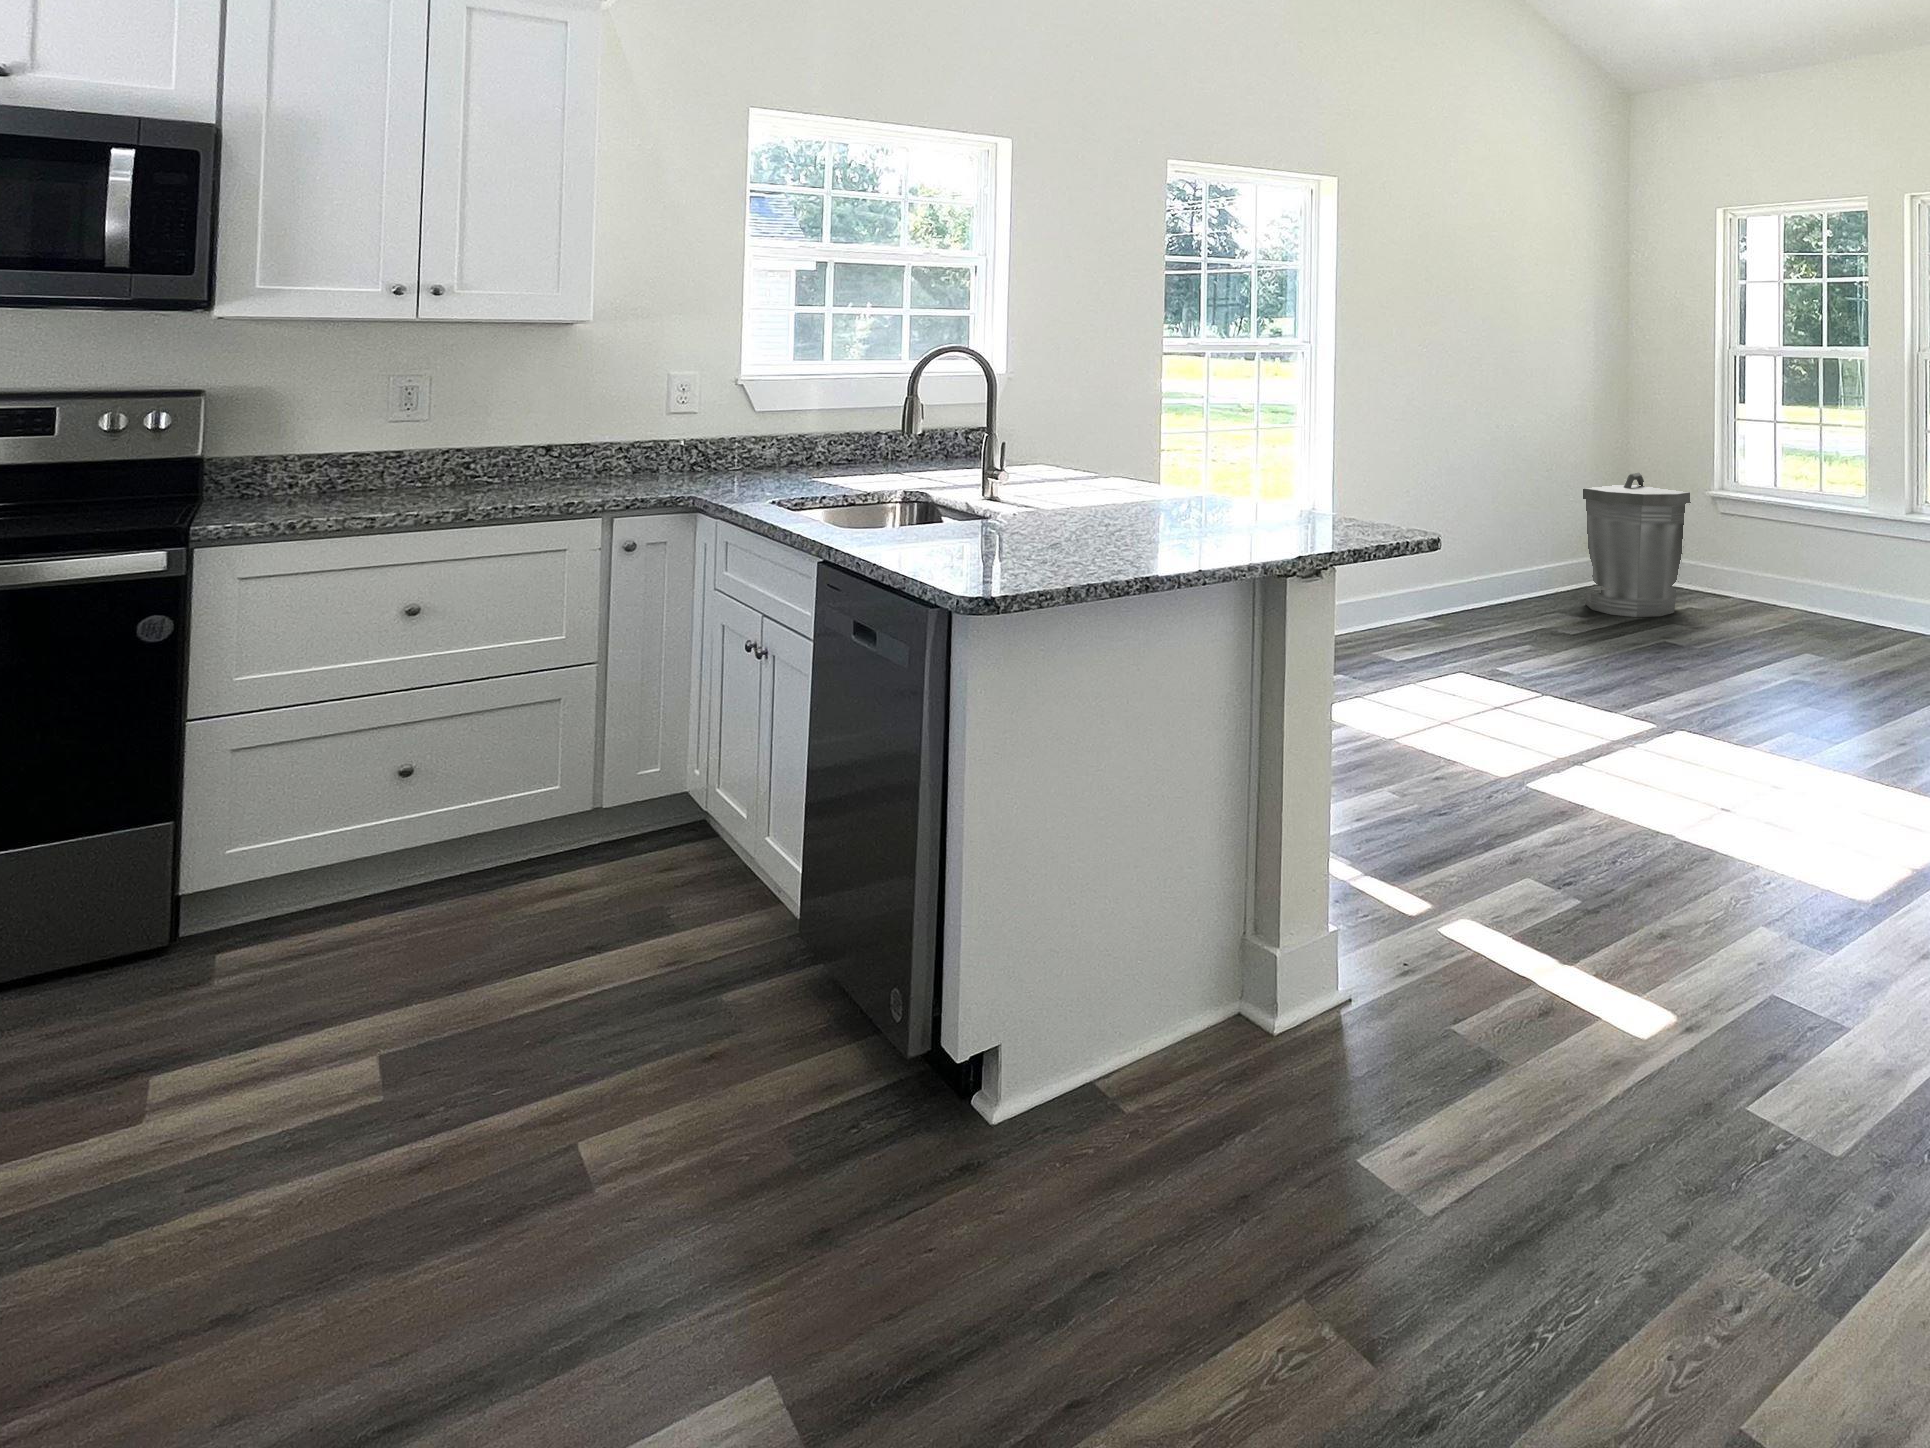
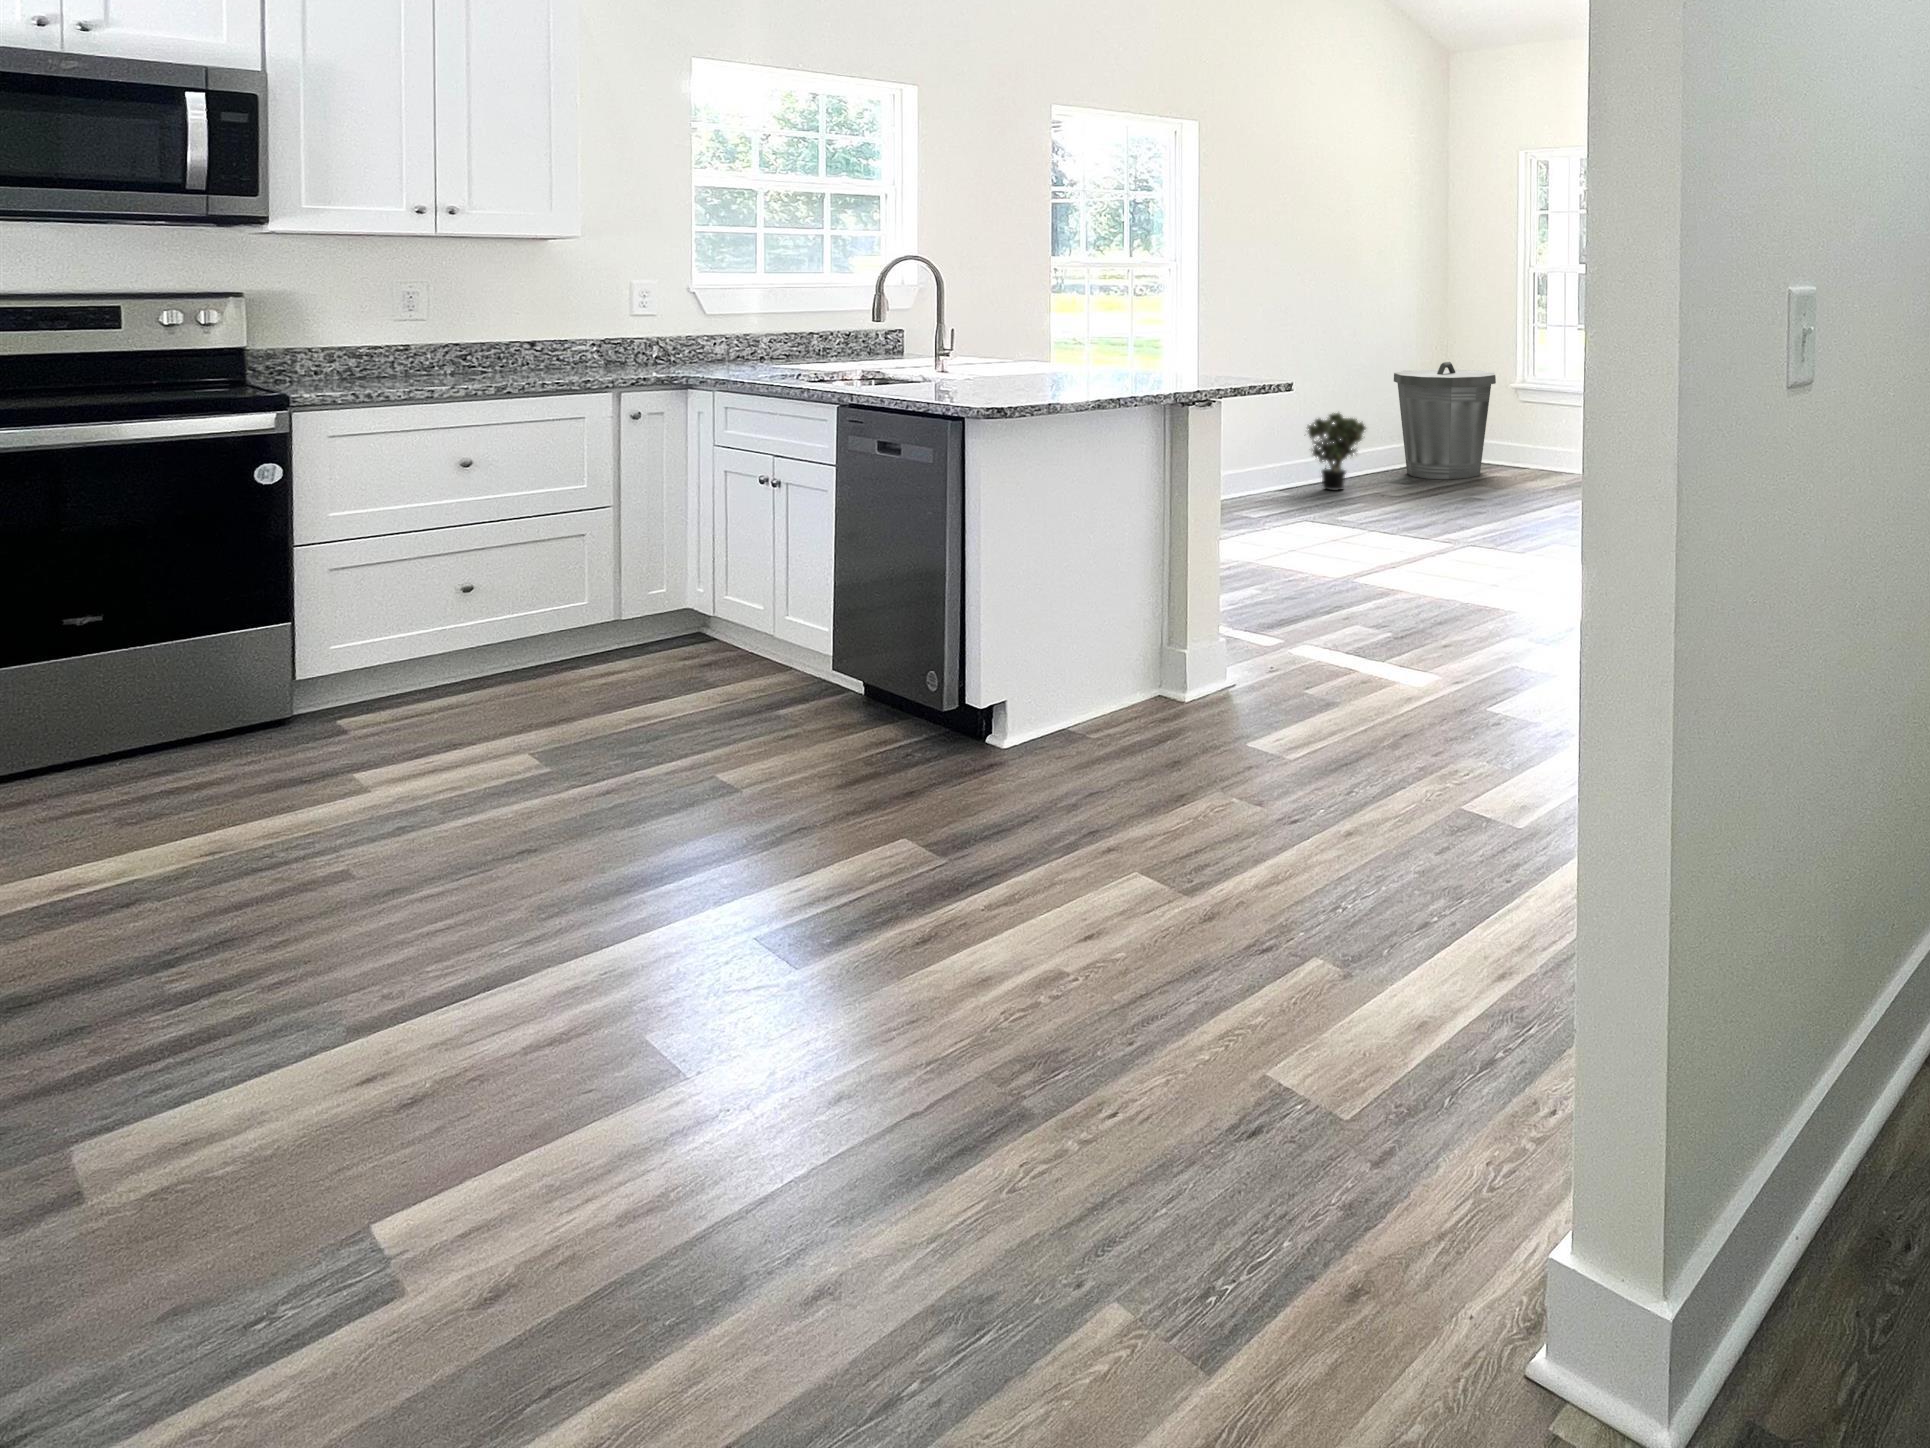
potted plant: none [1465,531,1540,627] -> present [1307,413,1366,491]

